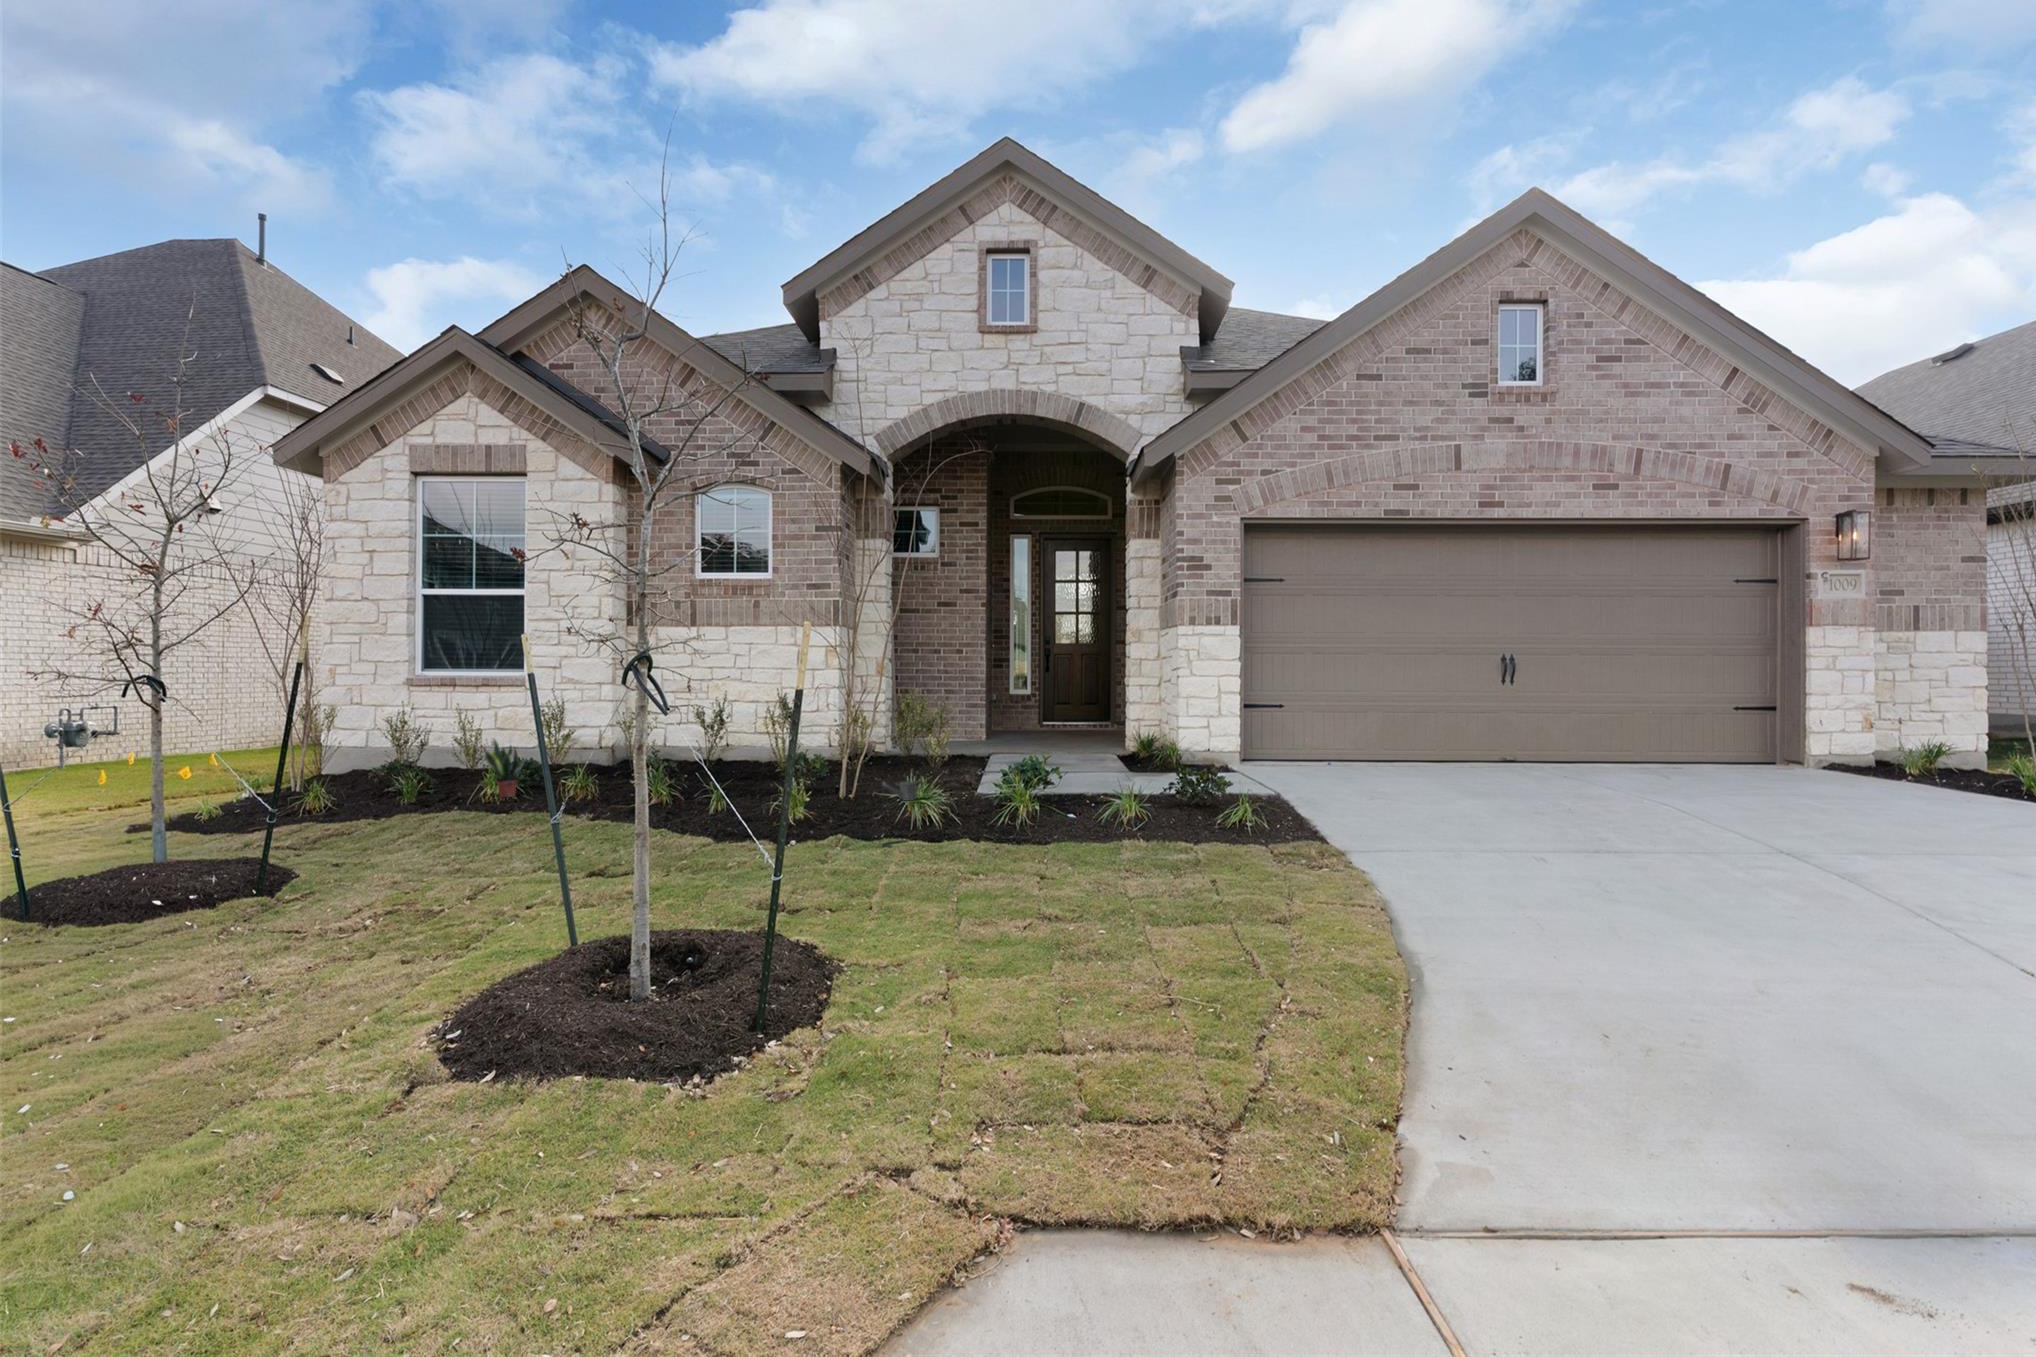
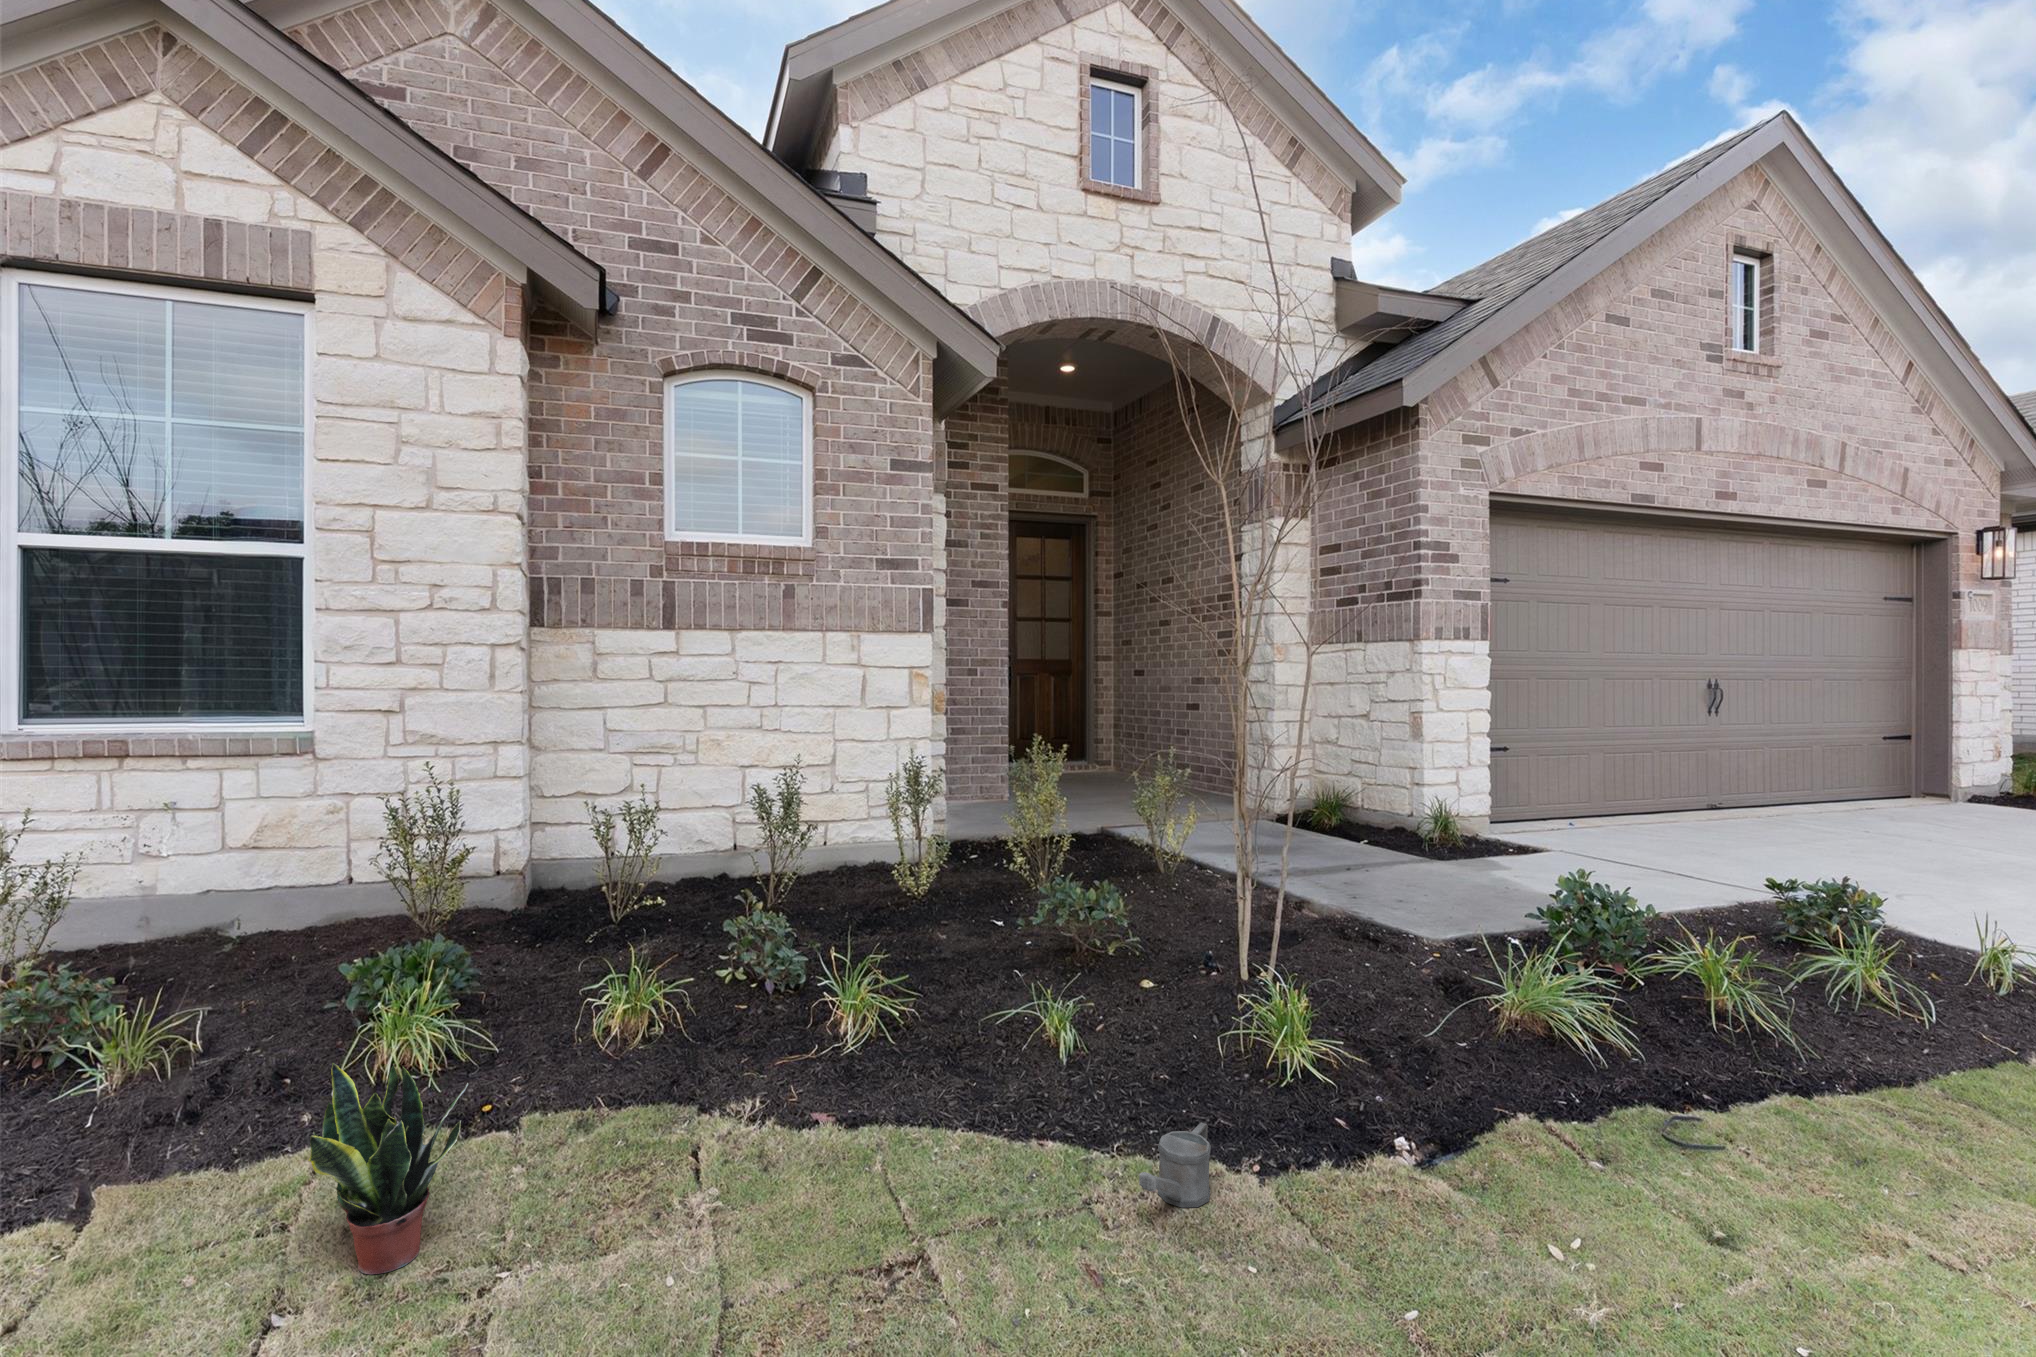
watering can: present [882,782,923,801] -> present [1139,1122,1211,1208]

